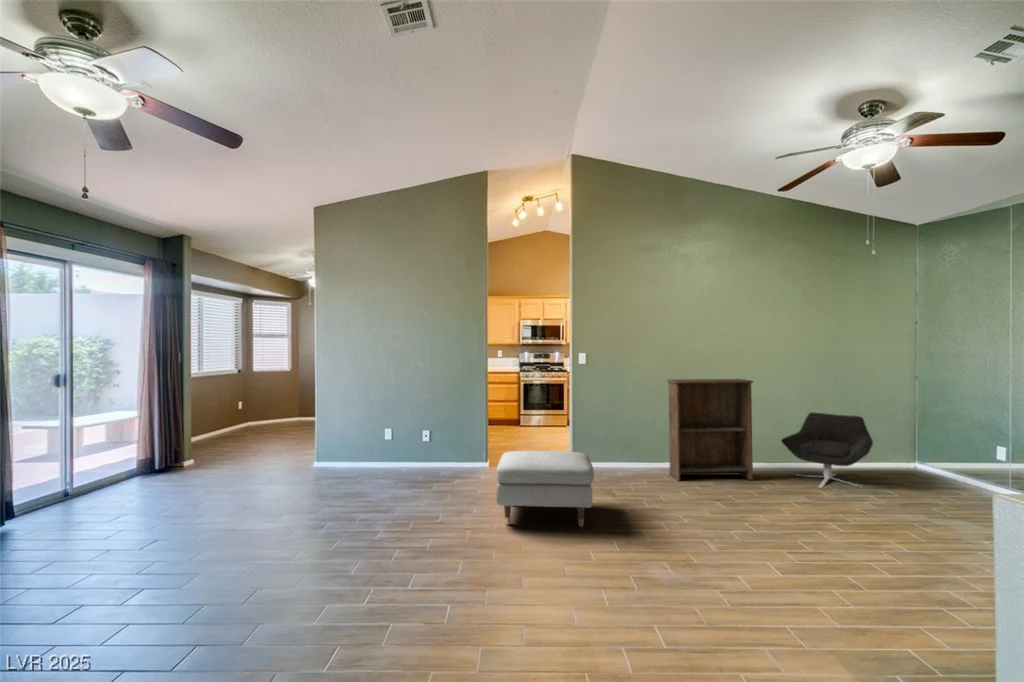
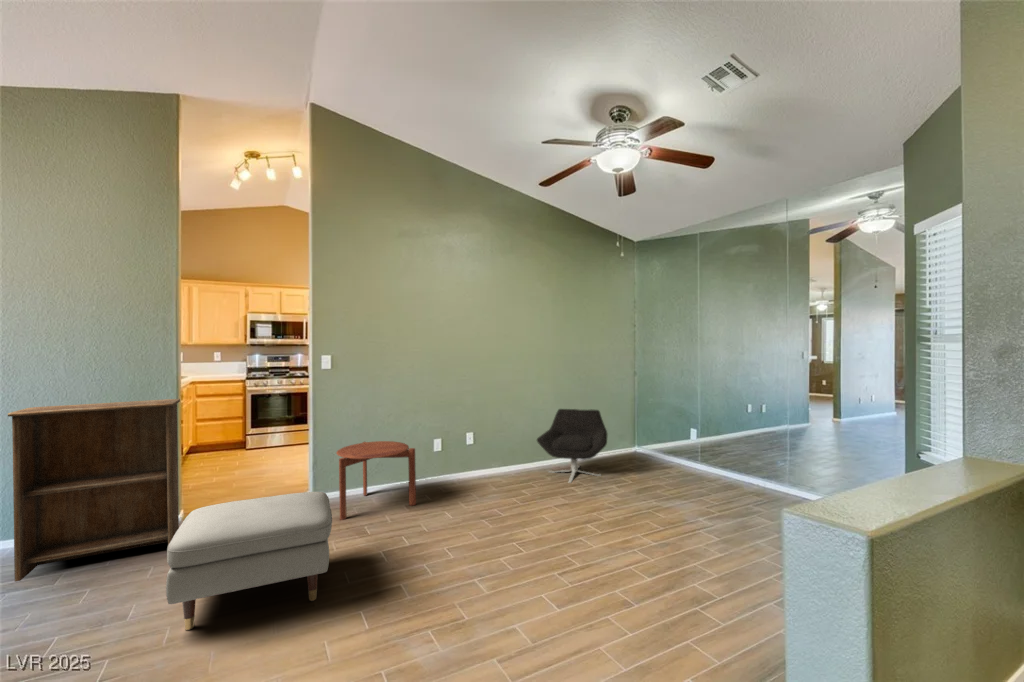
bookshelf: present [667,379,753,481] -> present [8,399,180,582]
side table: none [592,424,657,483] -> present [337,441,416,520]

